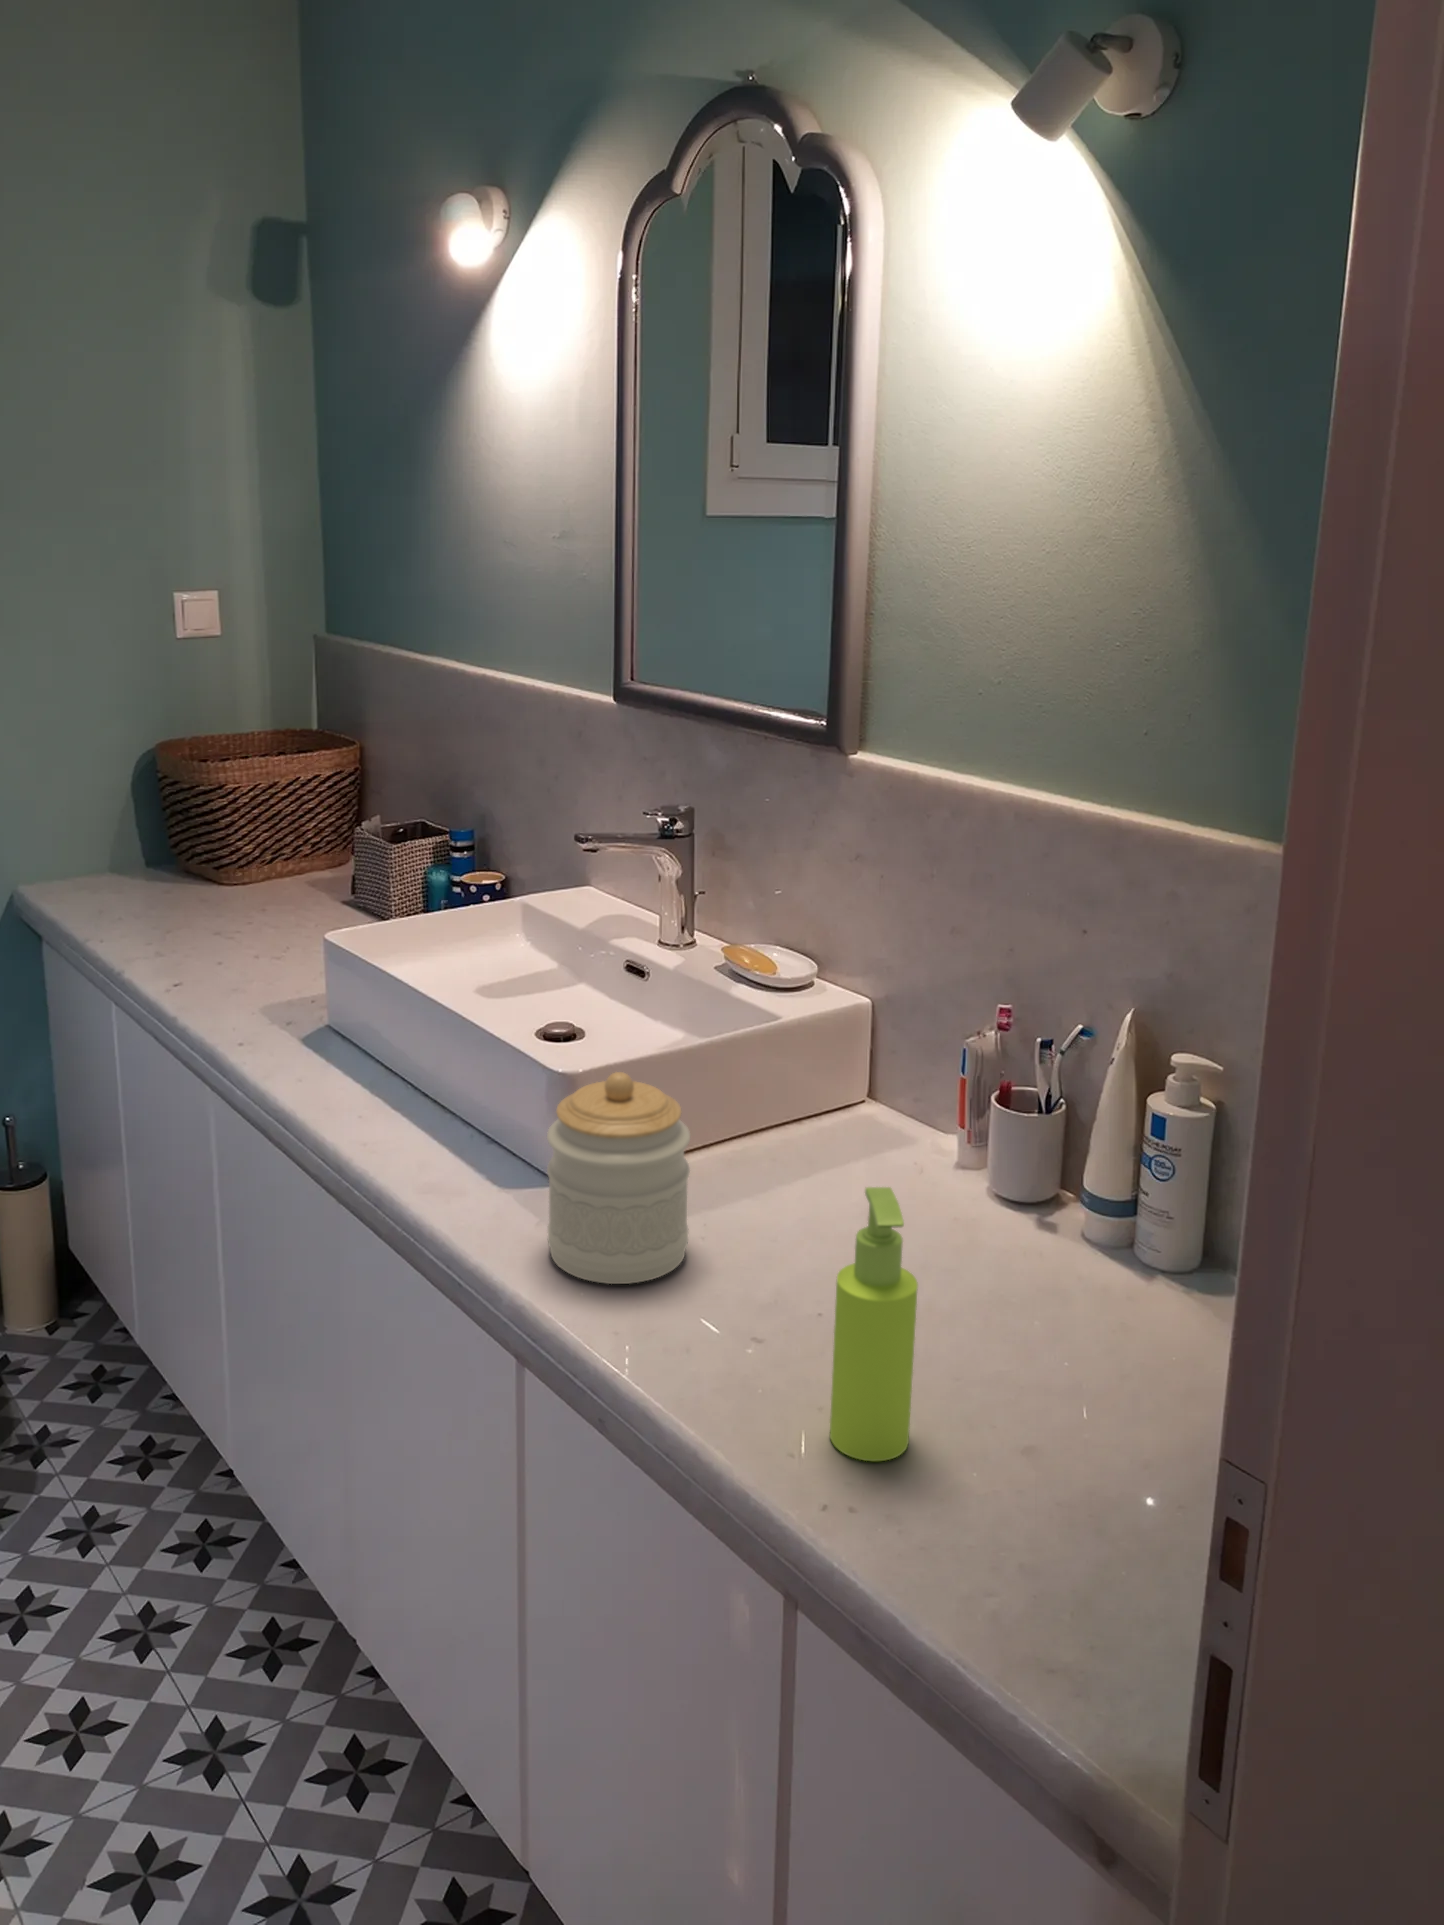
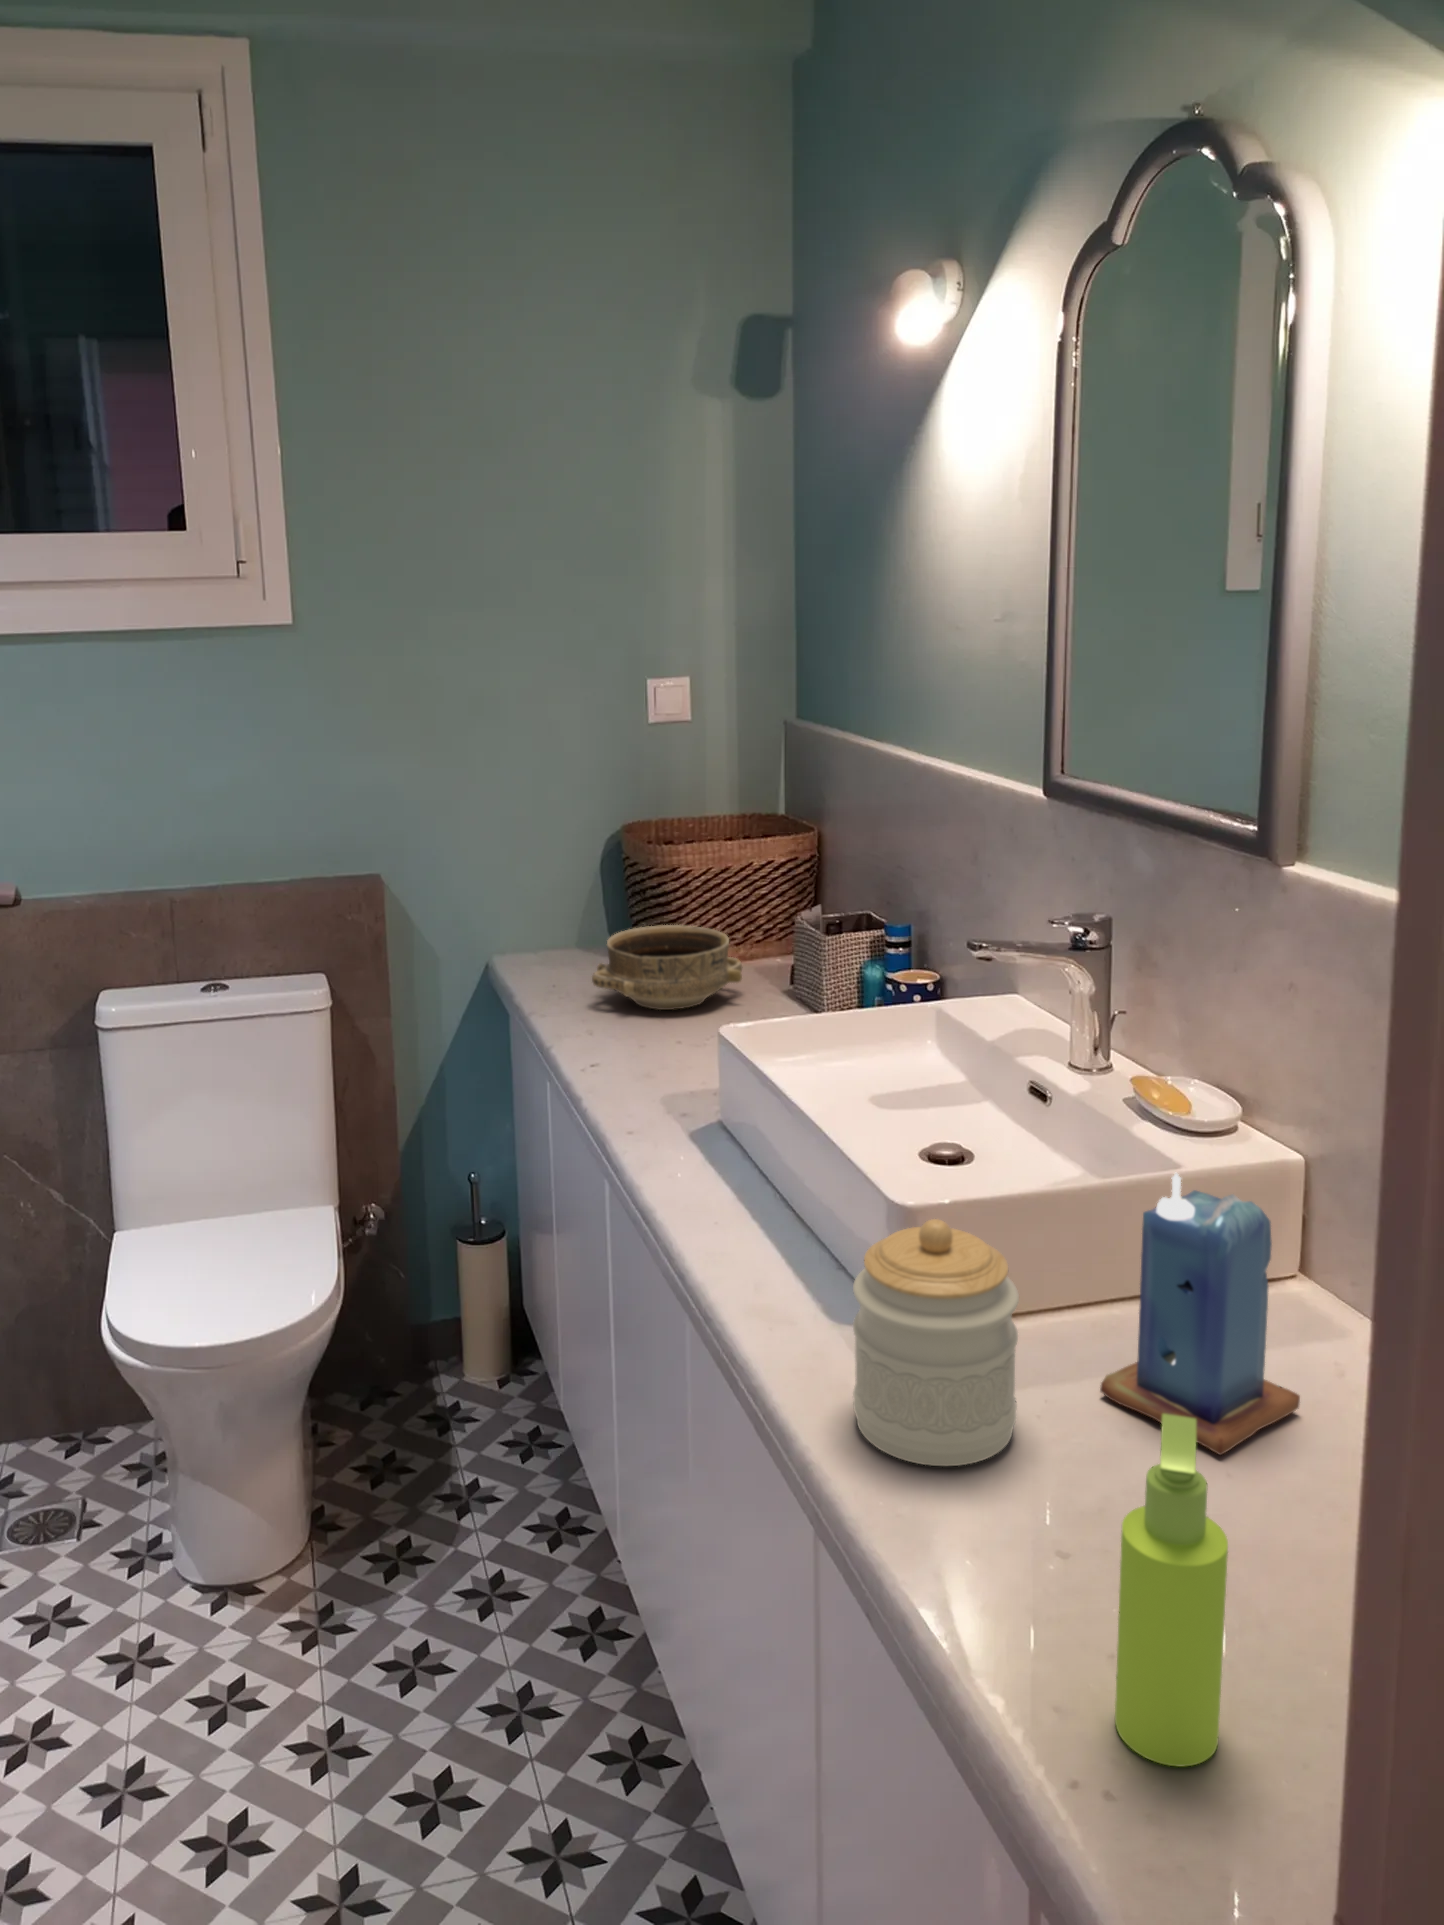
ceramic bowl: none [151,842,306,927] -> present [592,925,742,1010]
candle: none [744,1014,897,1241] -> present [1100,1173,1300,1455]

